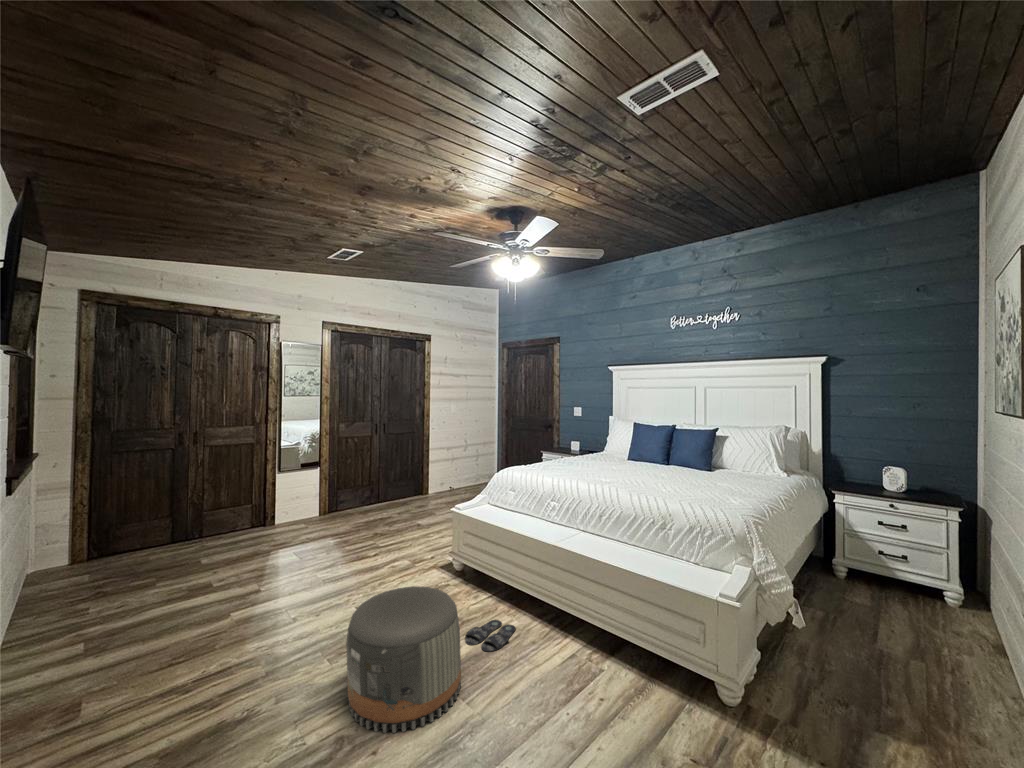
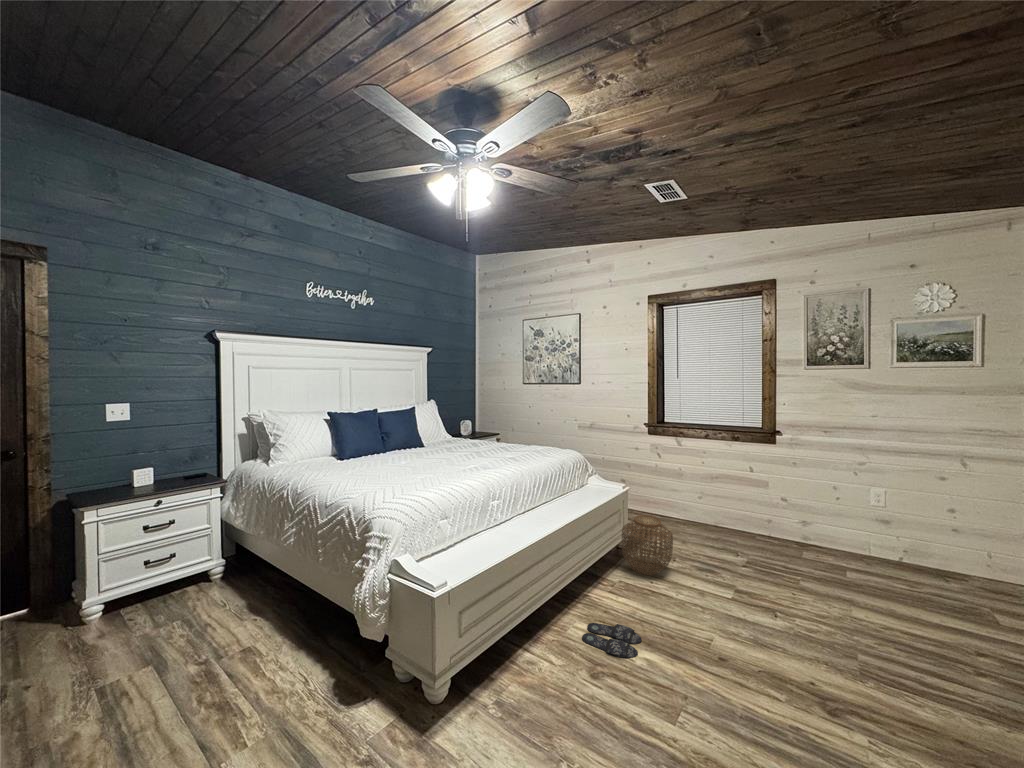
pouf: present [346,586,461,733] -> none [676,577,810,736]
woven basket: none [605,612,685,716] -> present [622,515,673,575]

